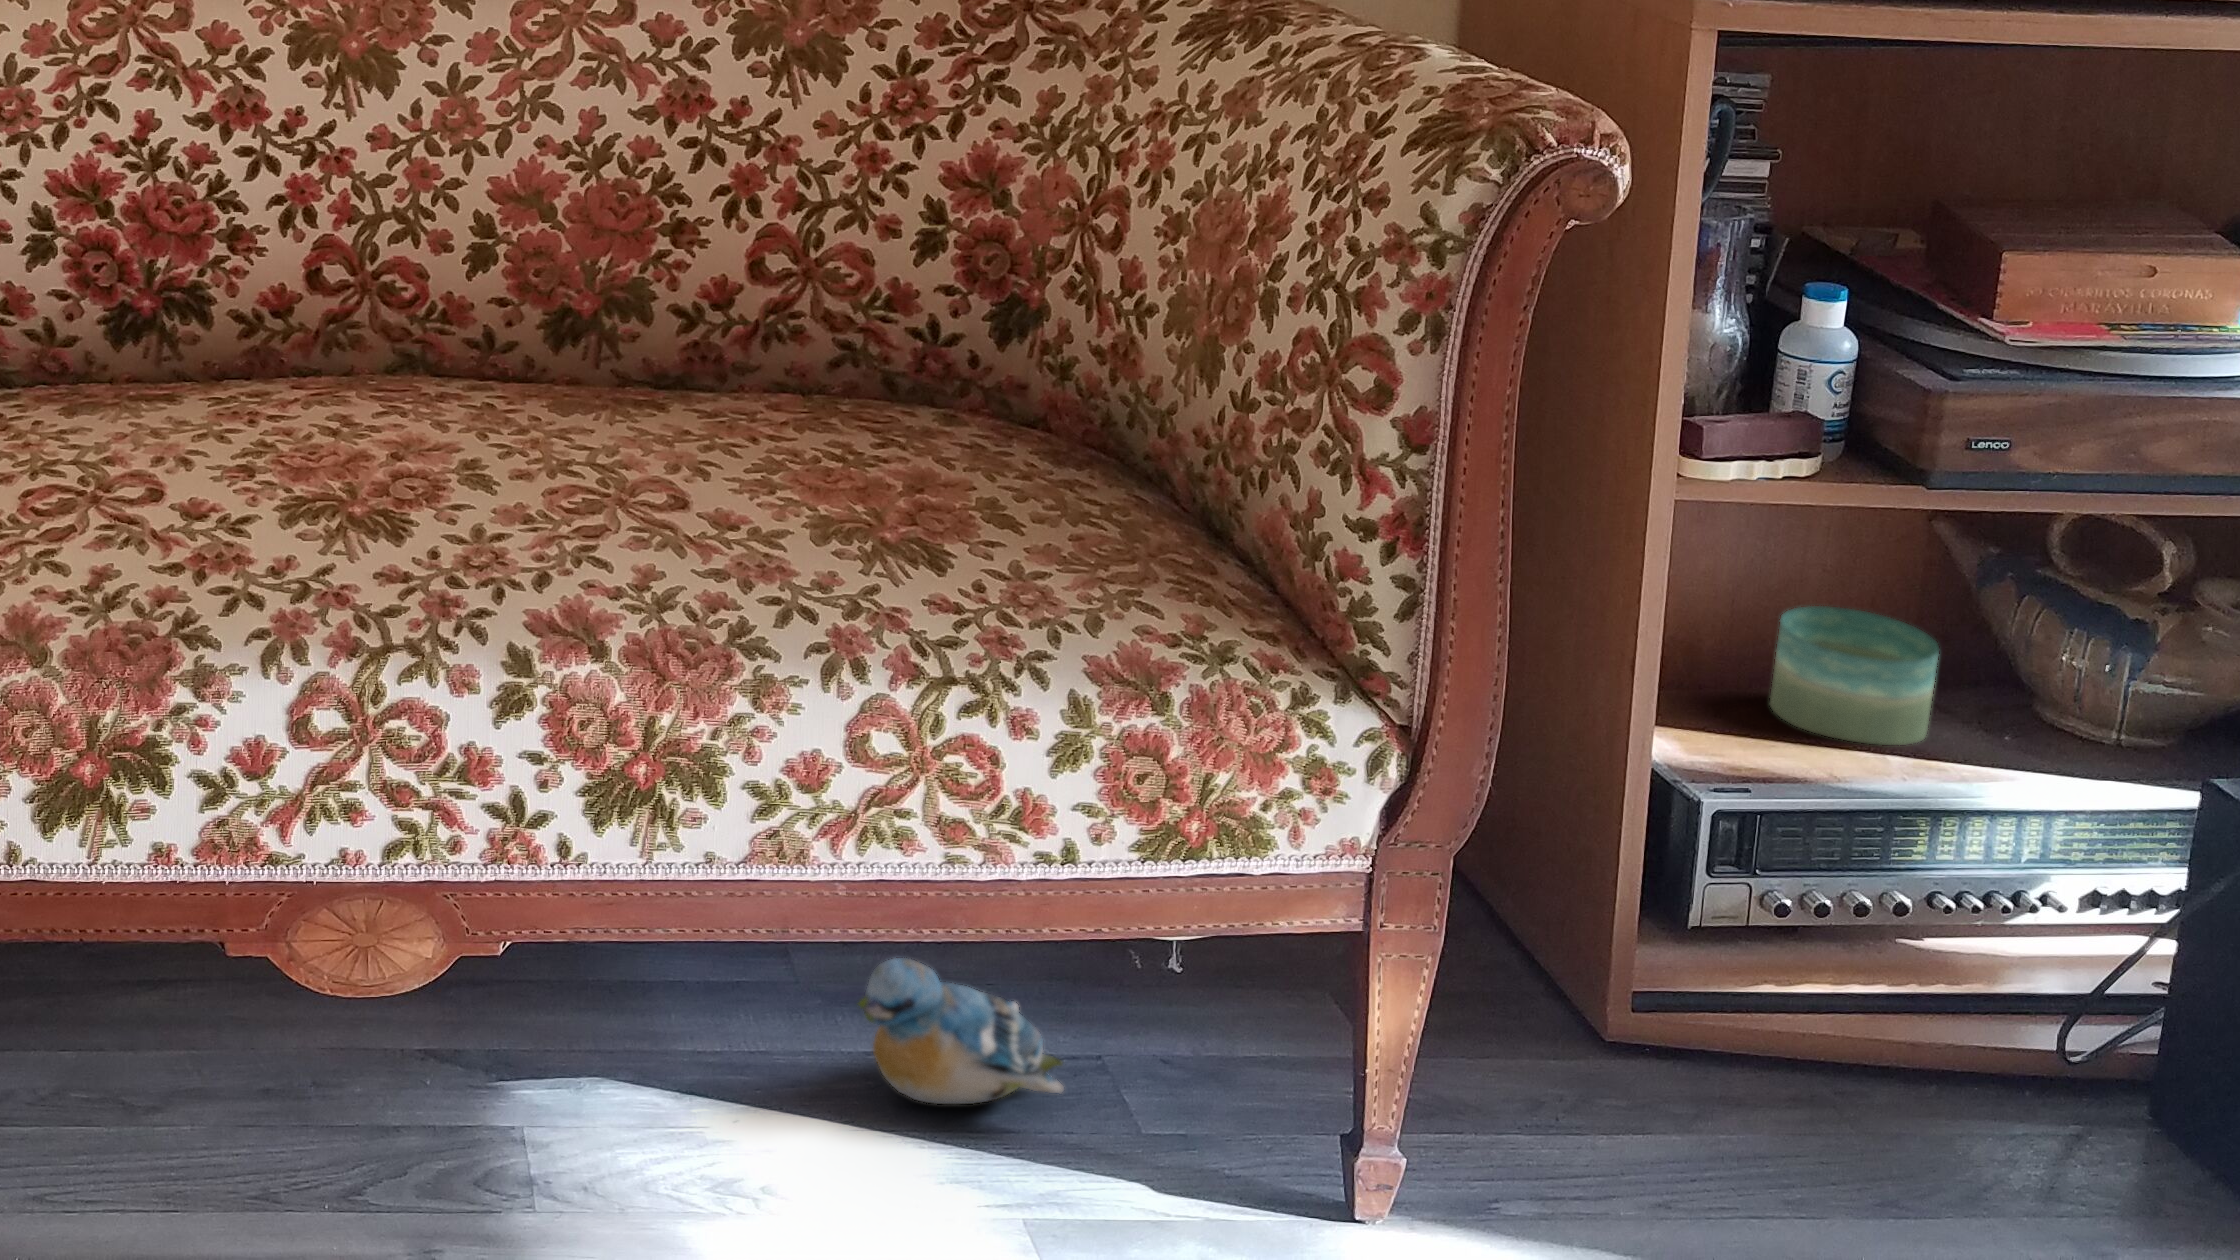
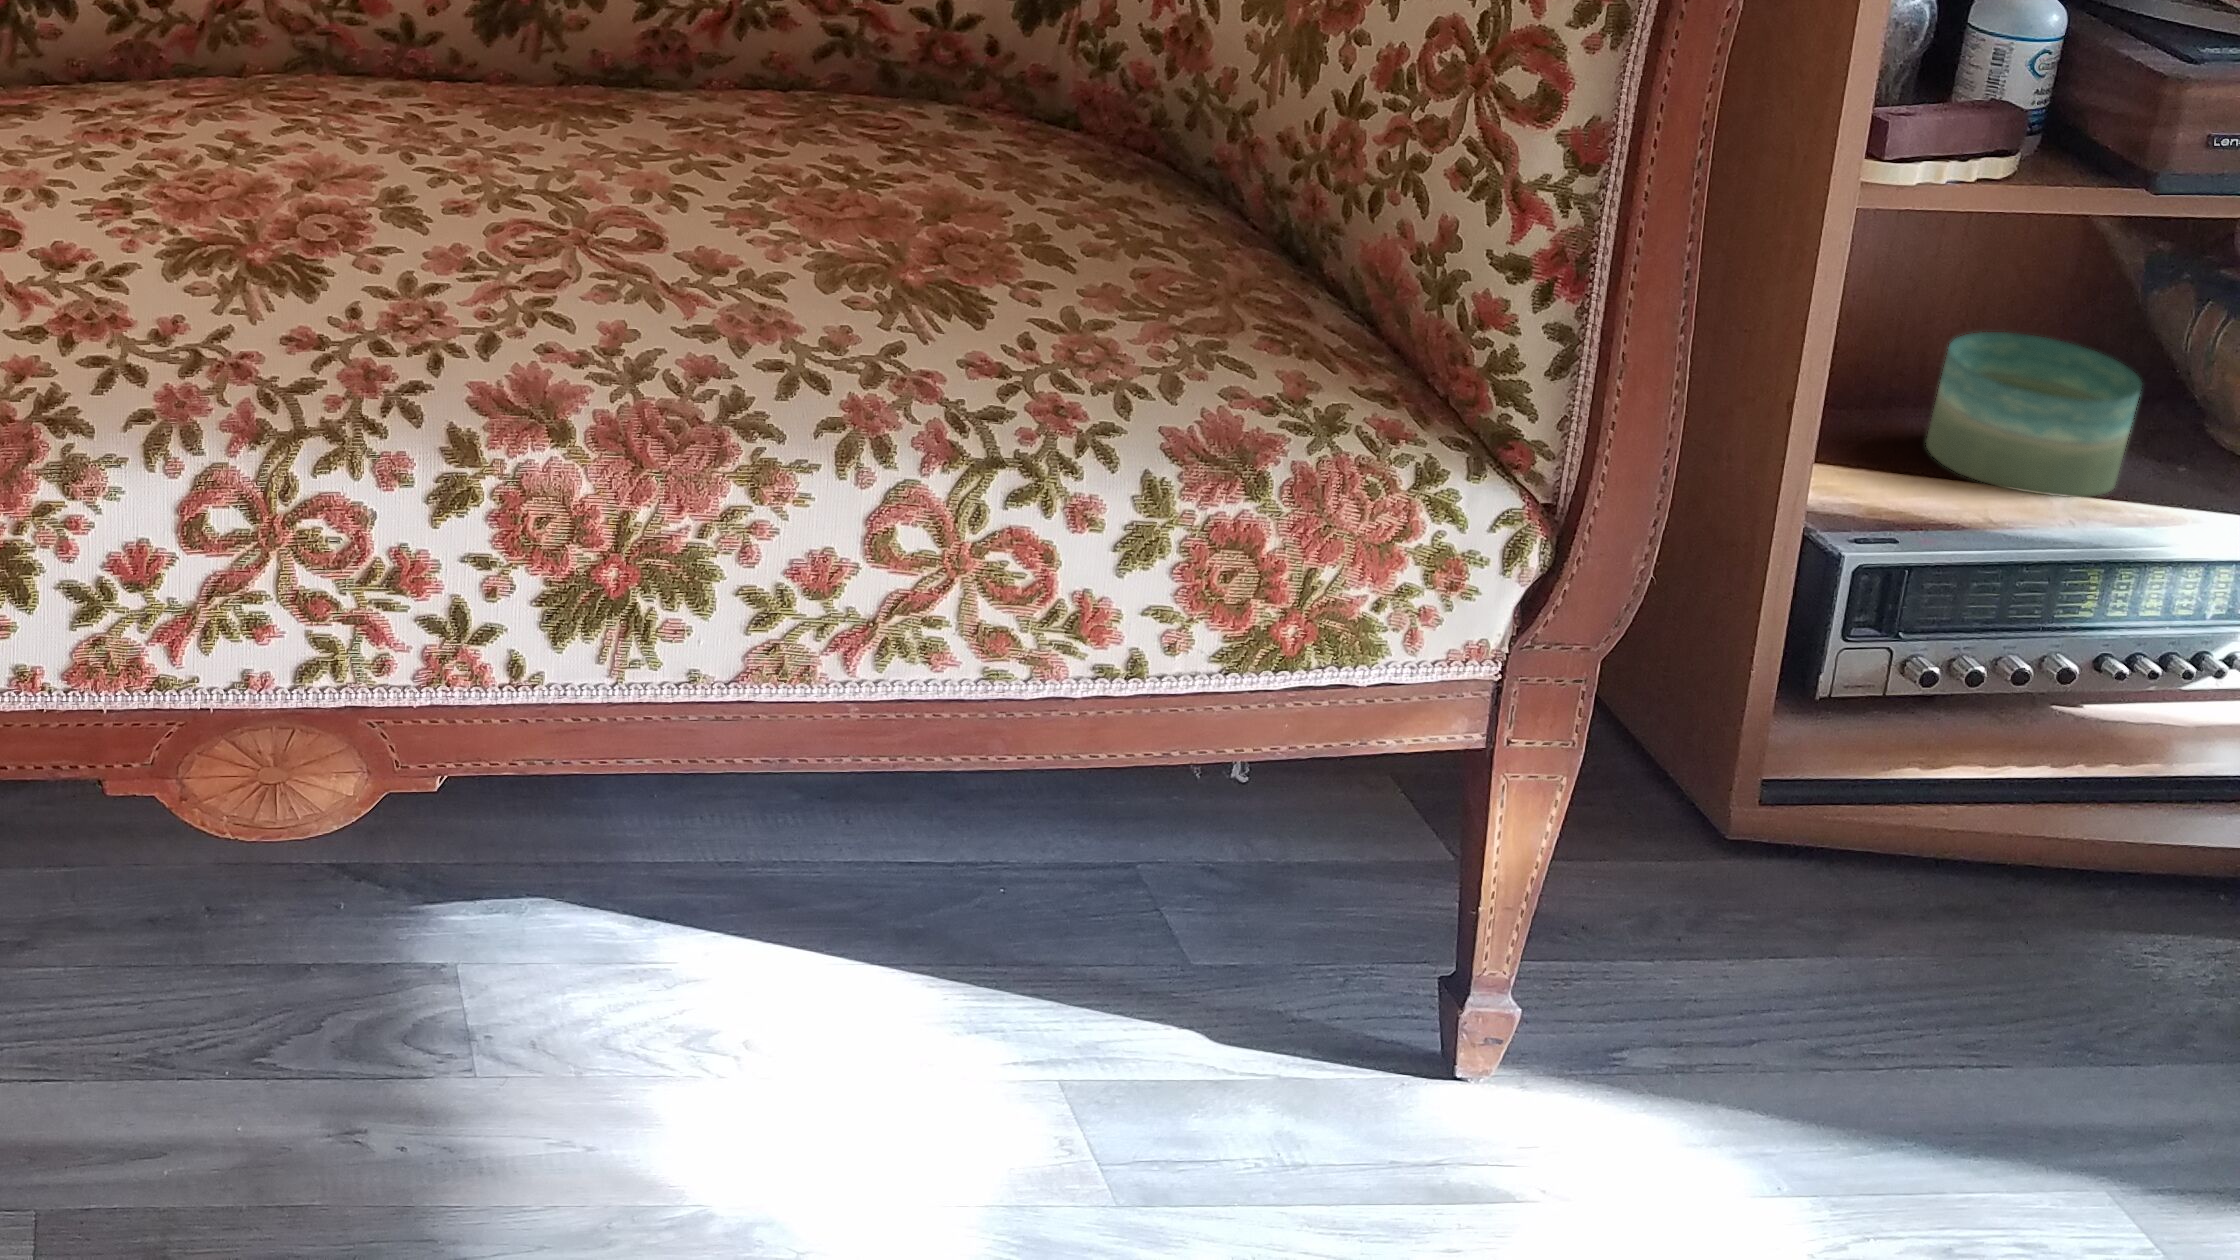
plush toy: present [858,958,1064,1104] -> none [853,764,1096,928]

